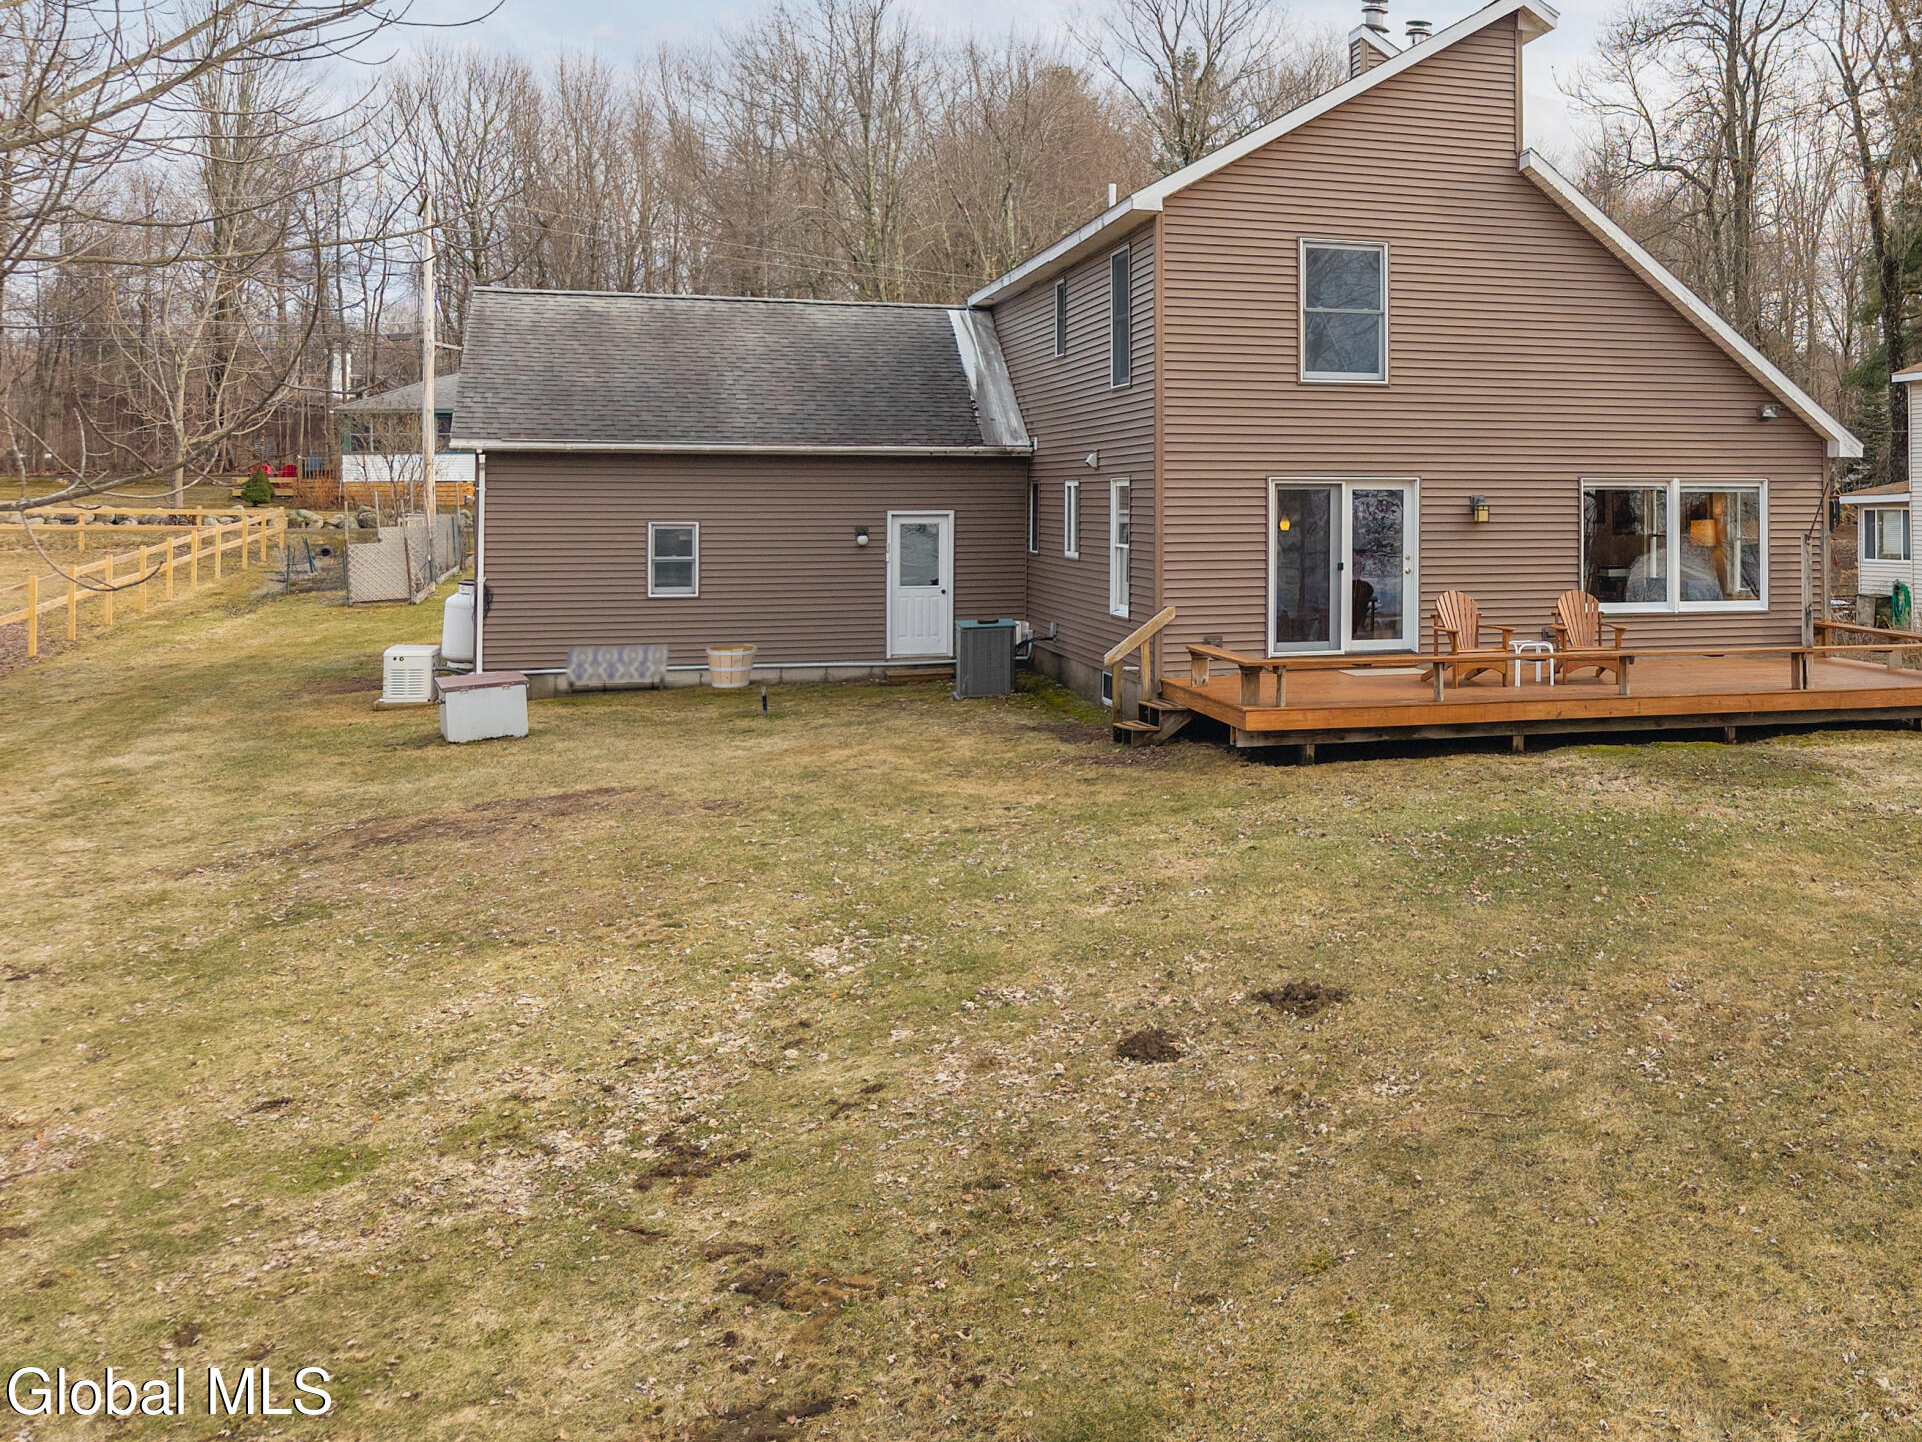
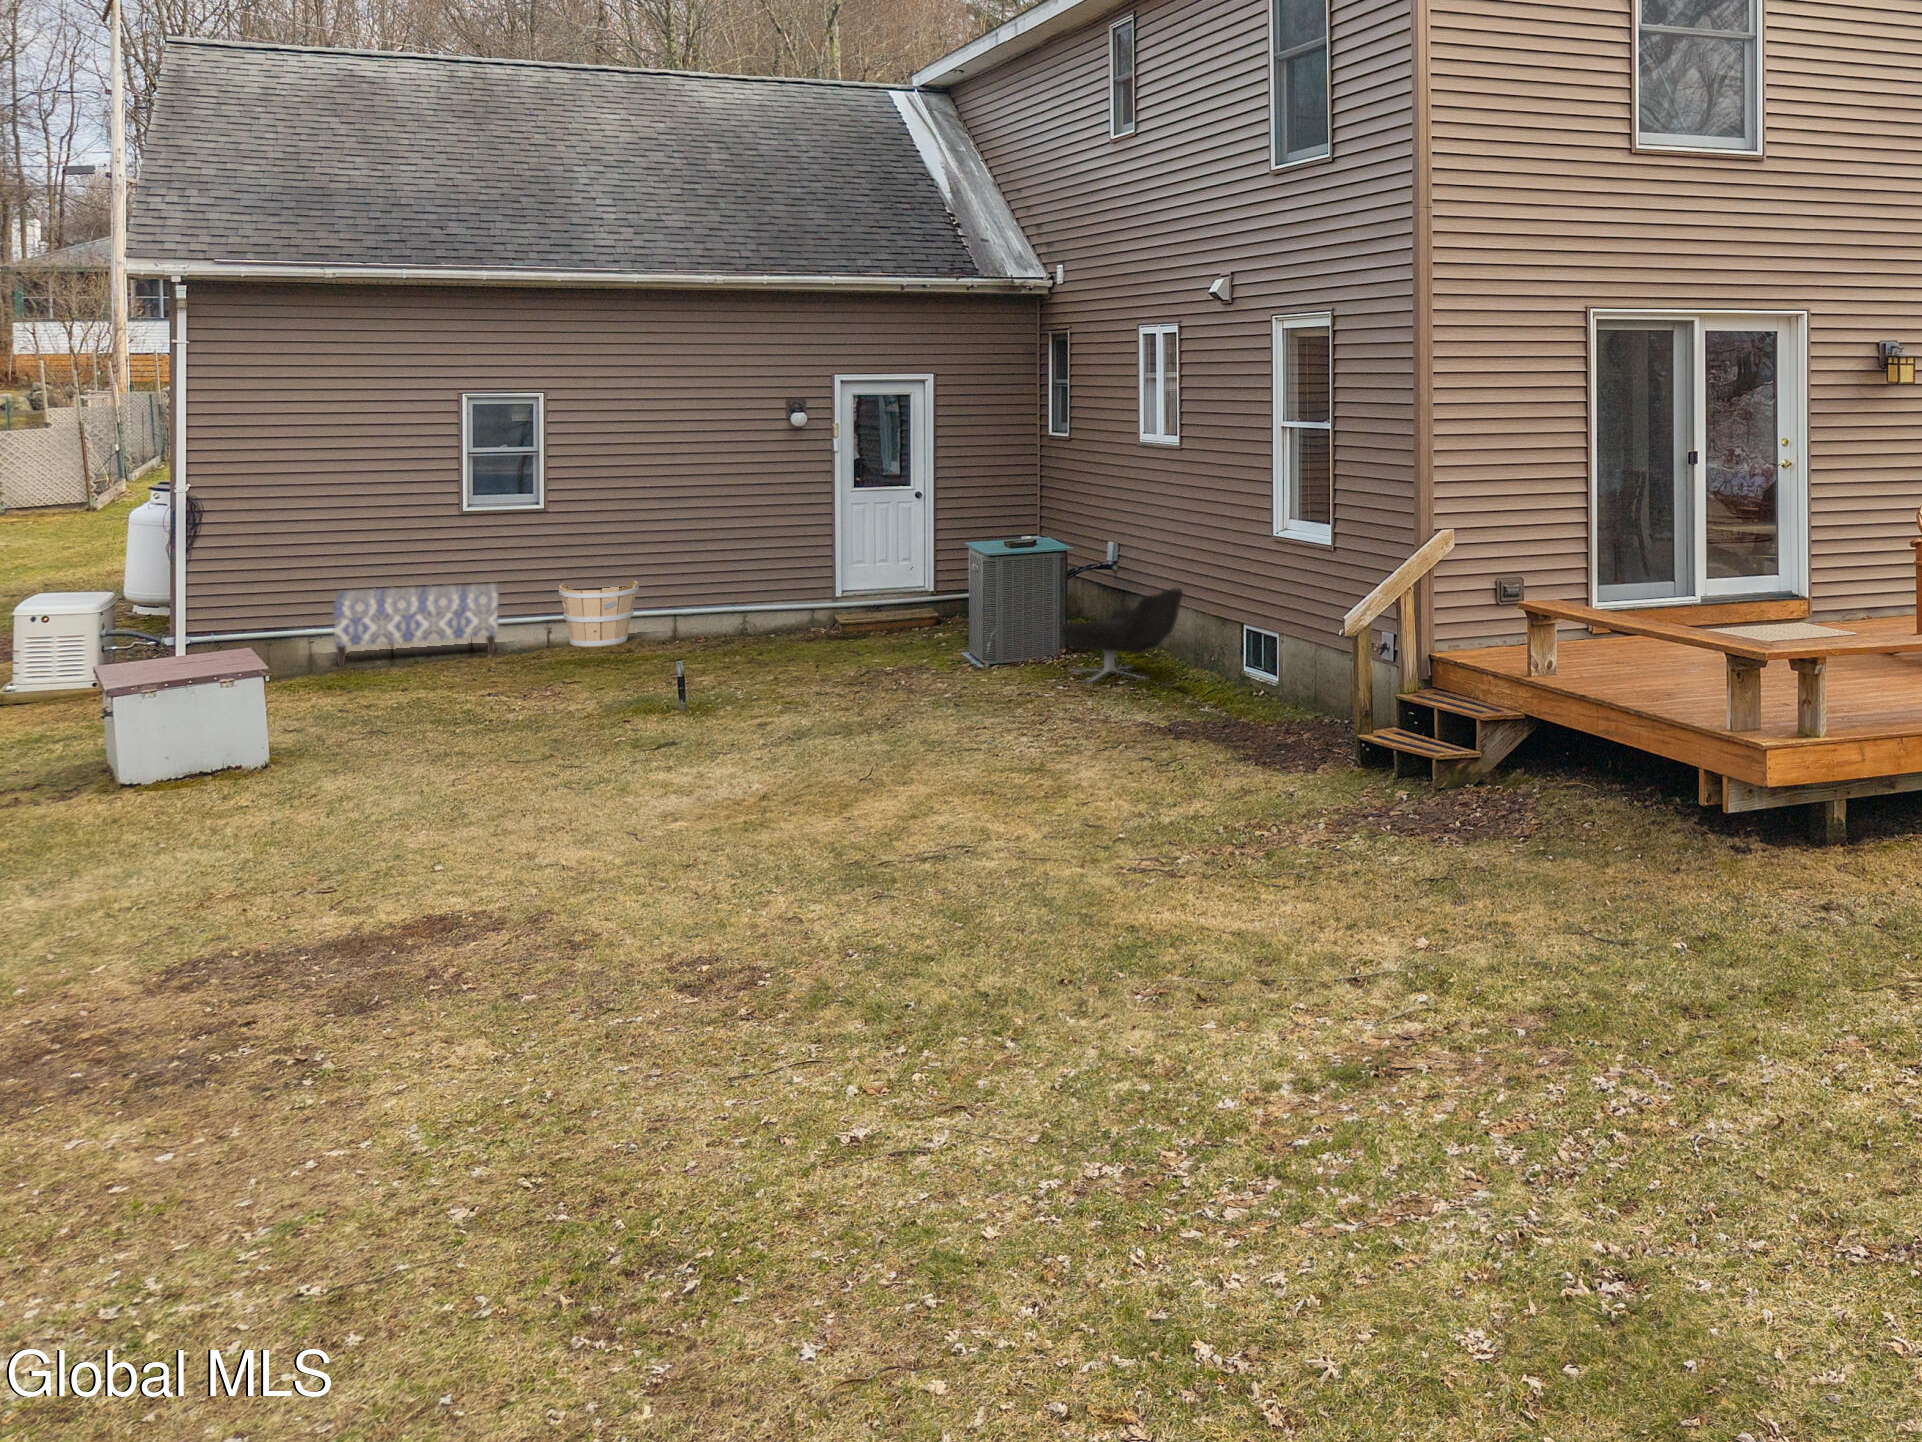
lounge chair: none [1007,652,1089,712] -> present [1061,588,1183,681]

